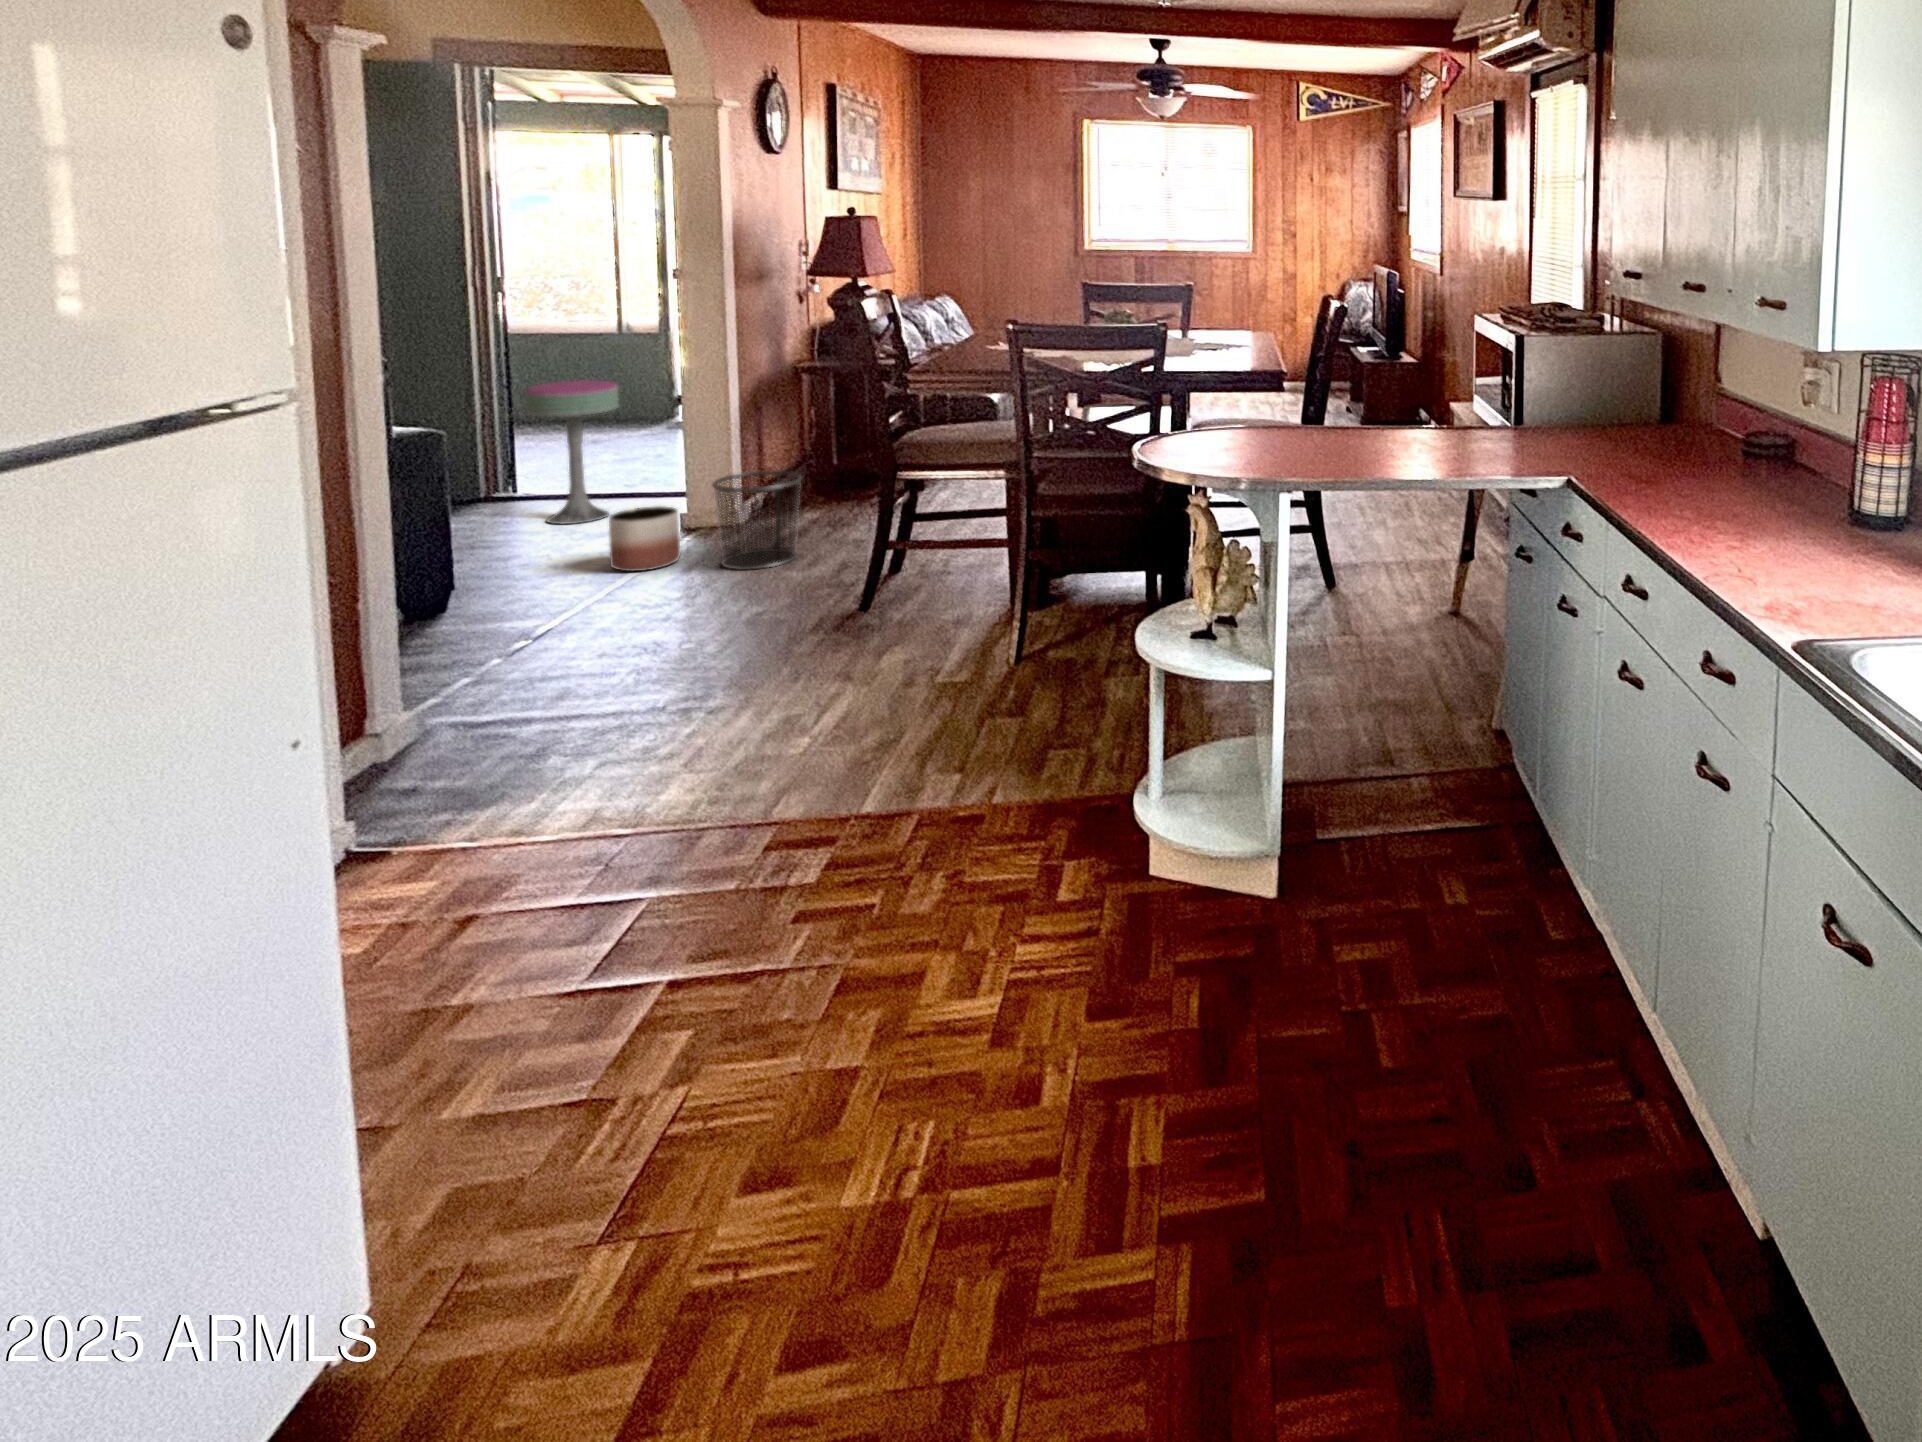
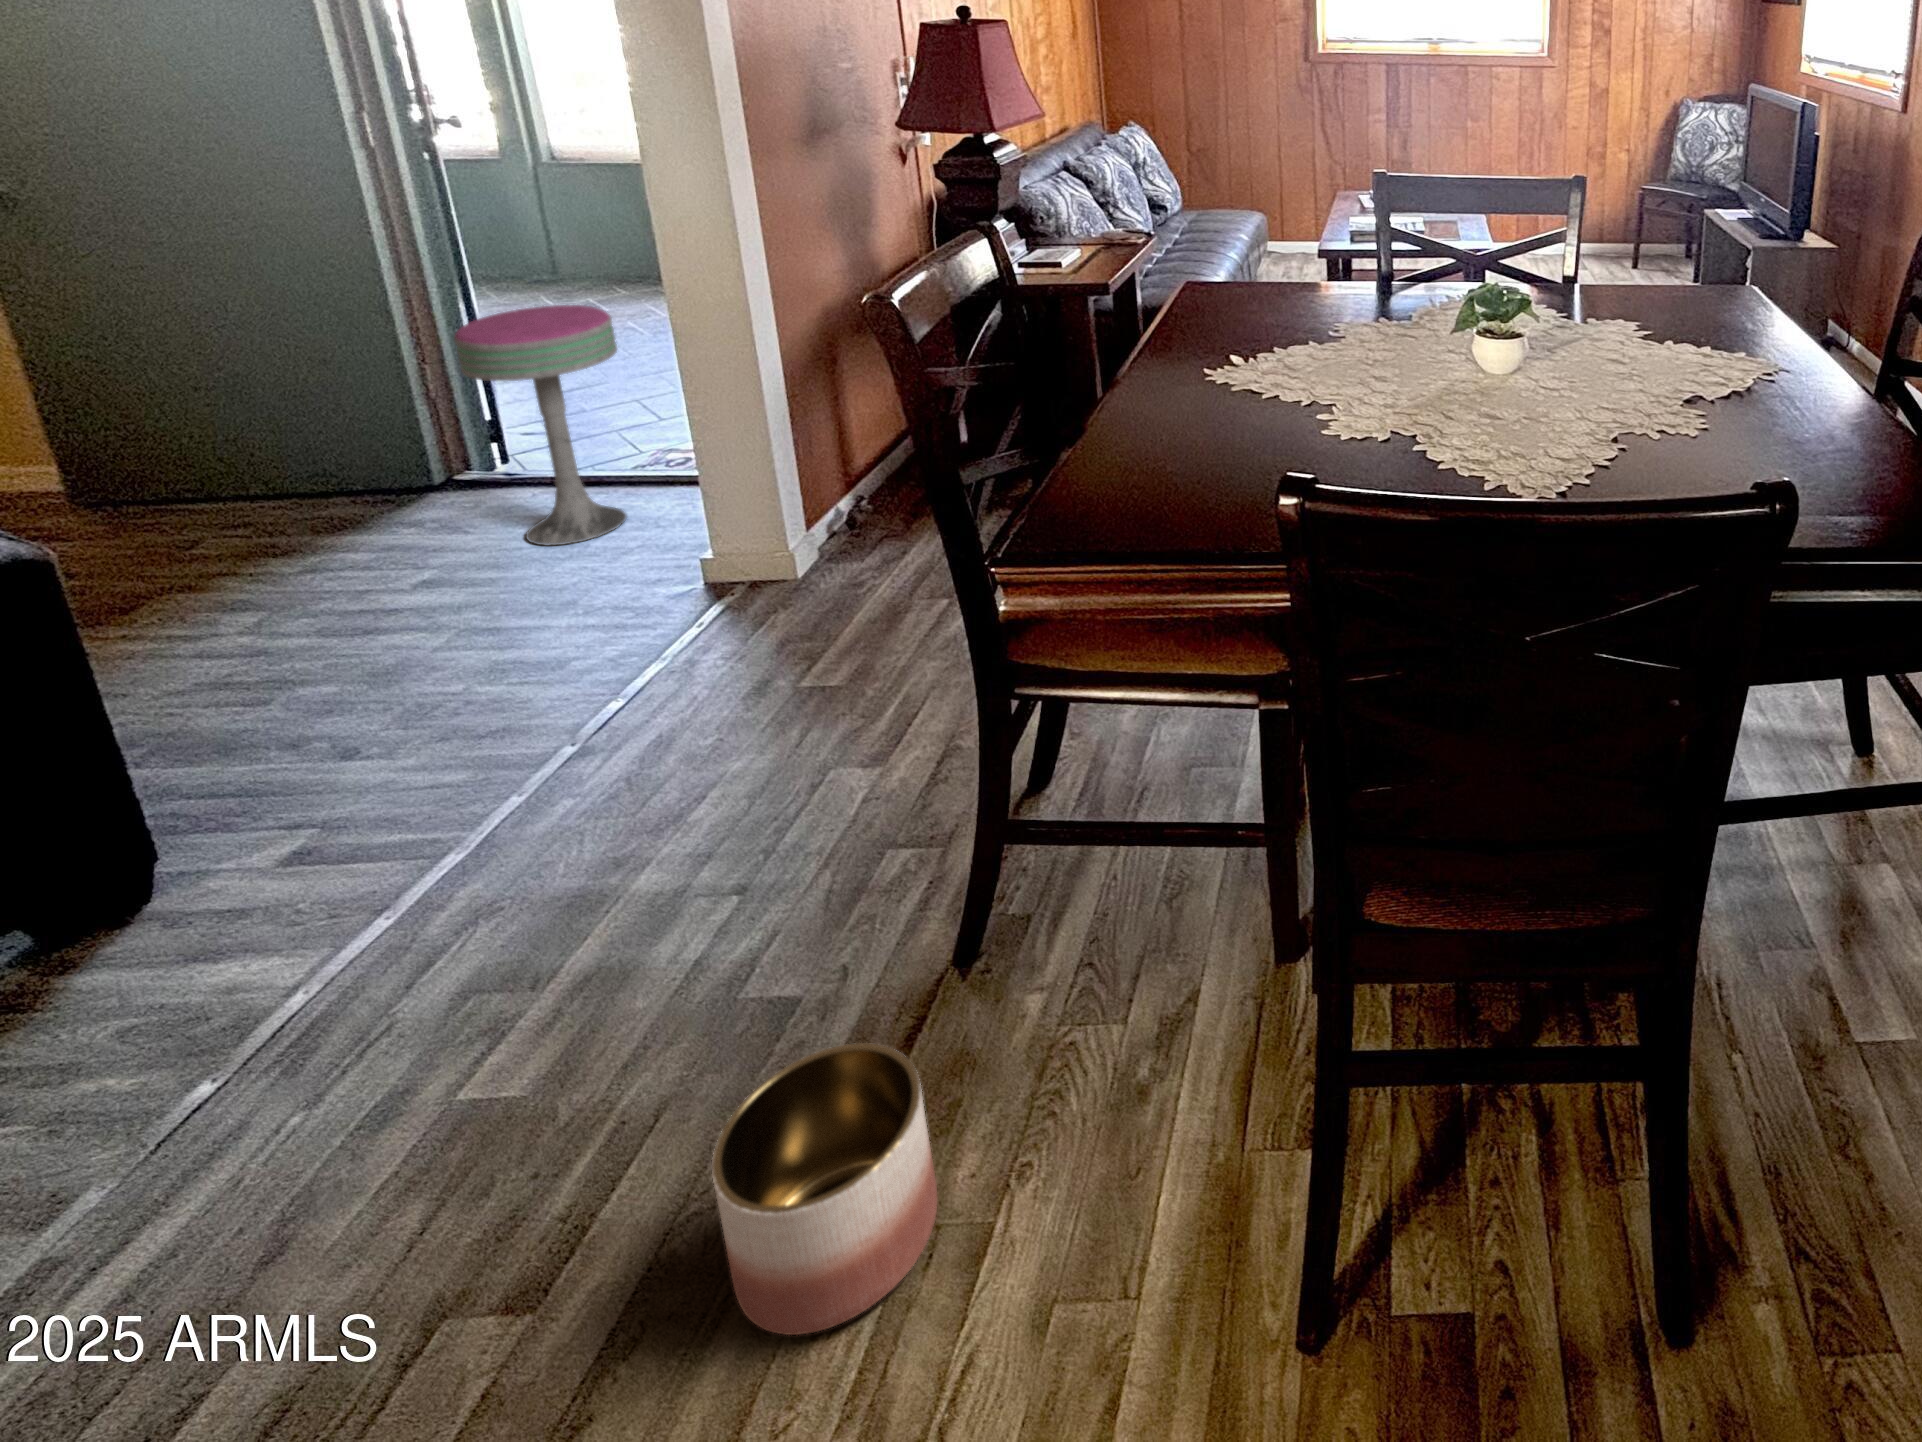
waste bin: present [712,471,802,570] -> none [718,519,890,720]
planter: present [609,506,680,571] -> present [712,1043,937,1335]

